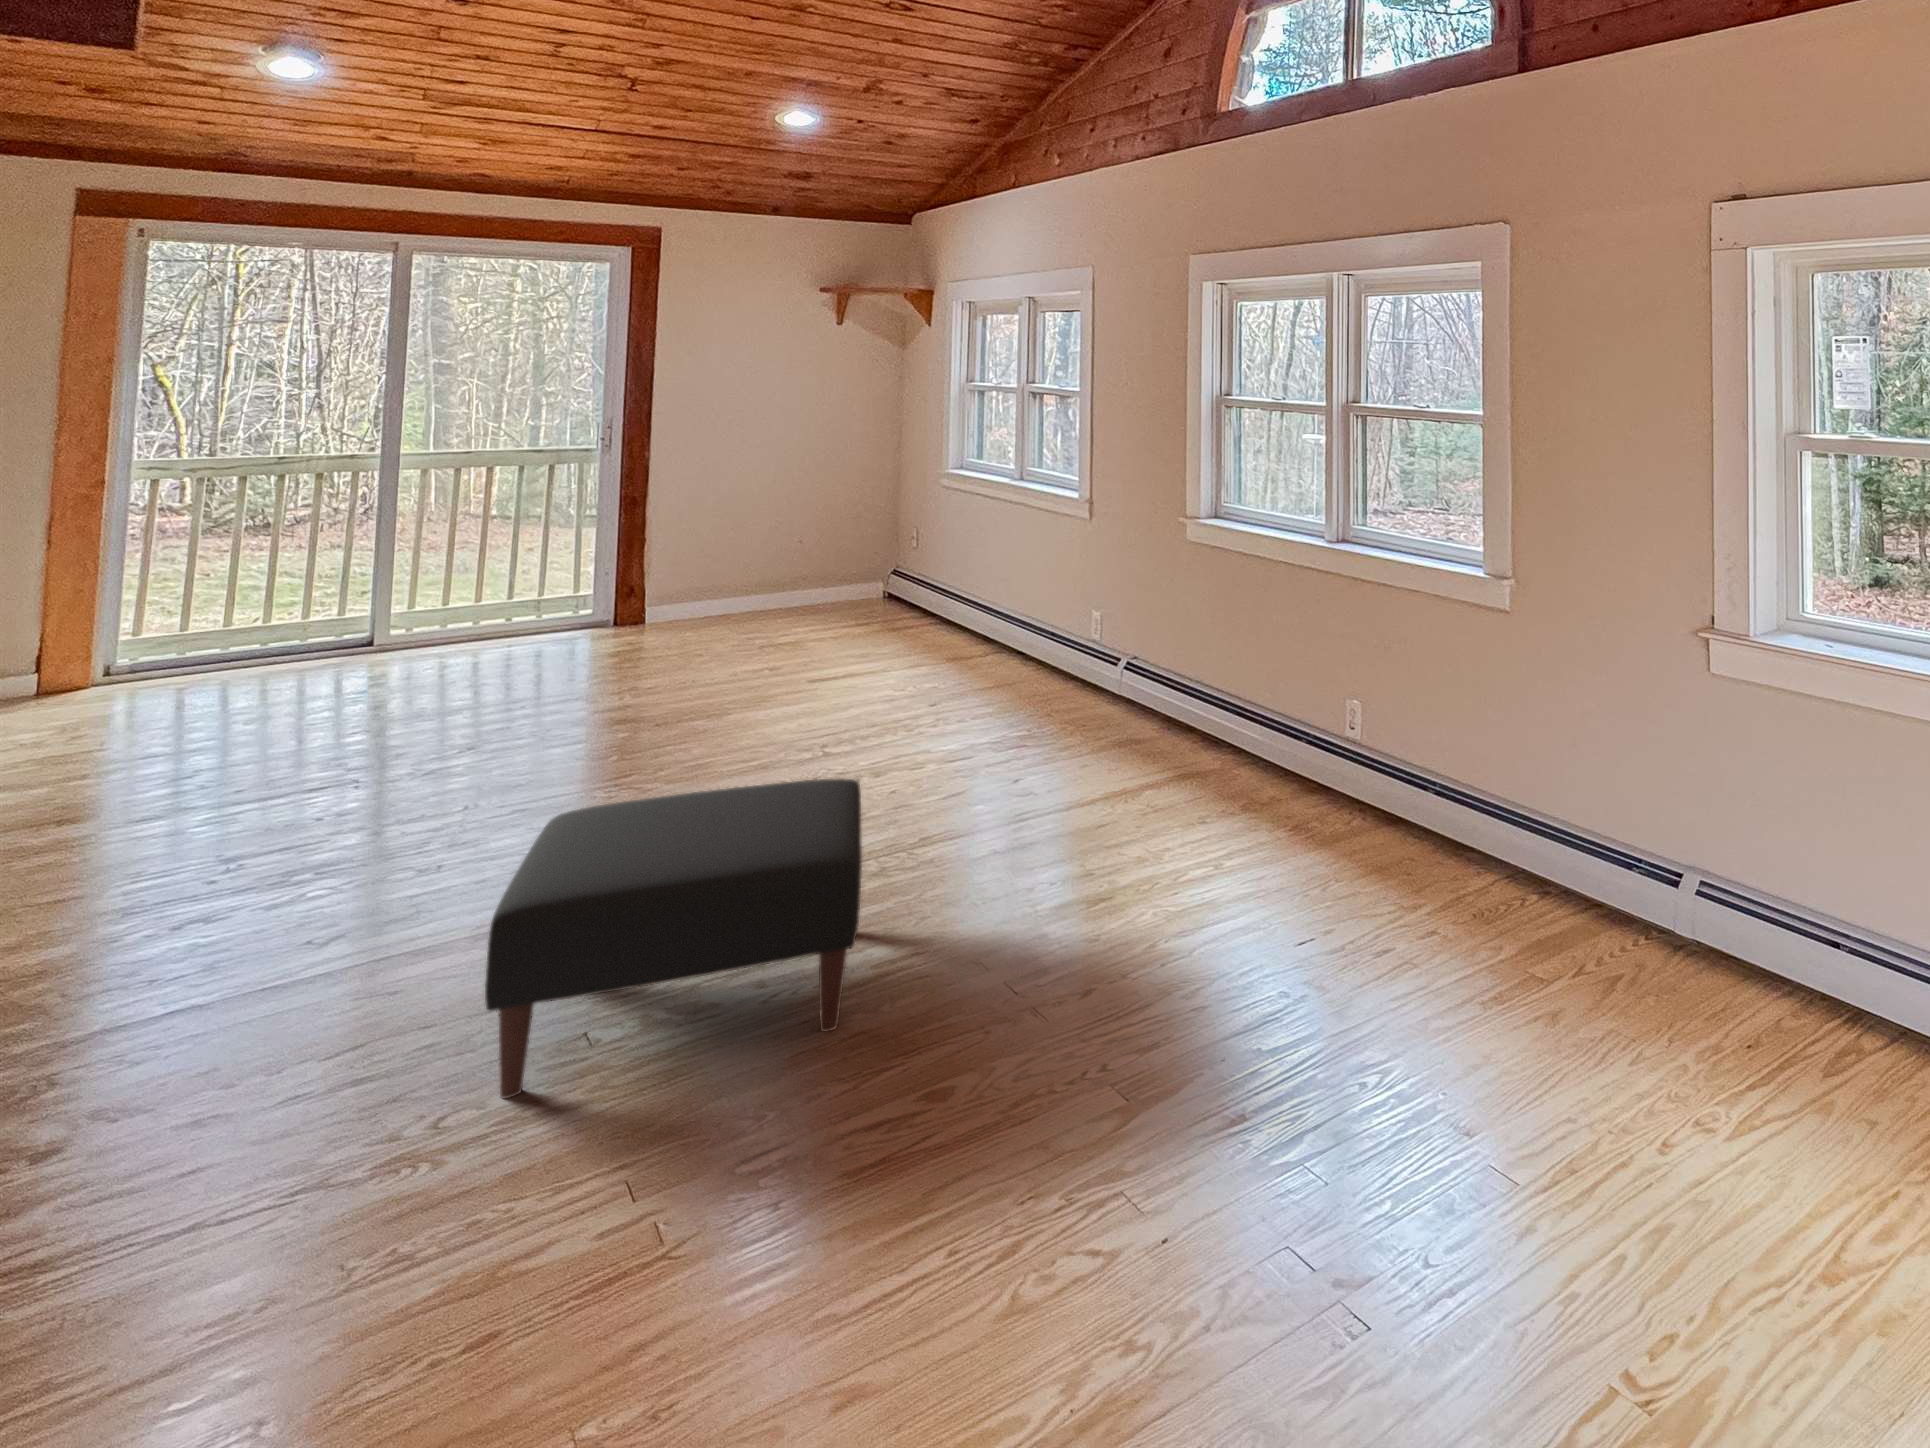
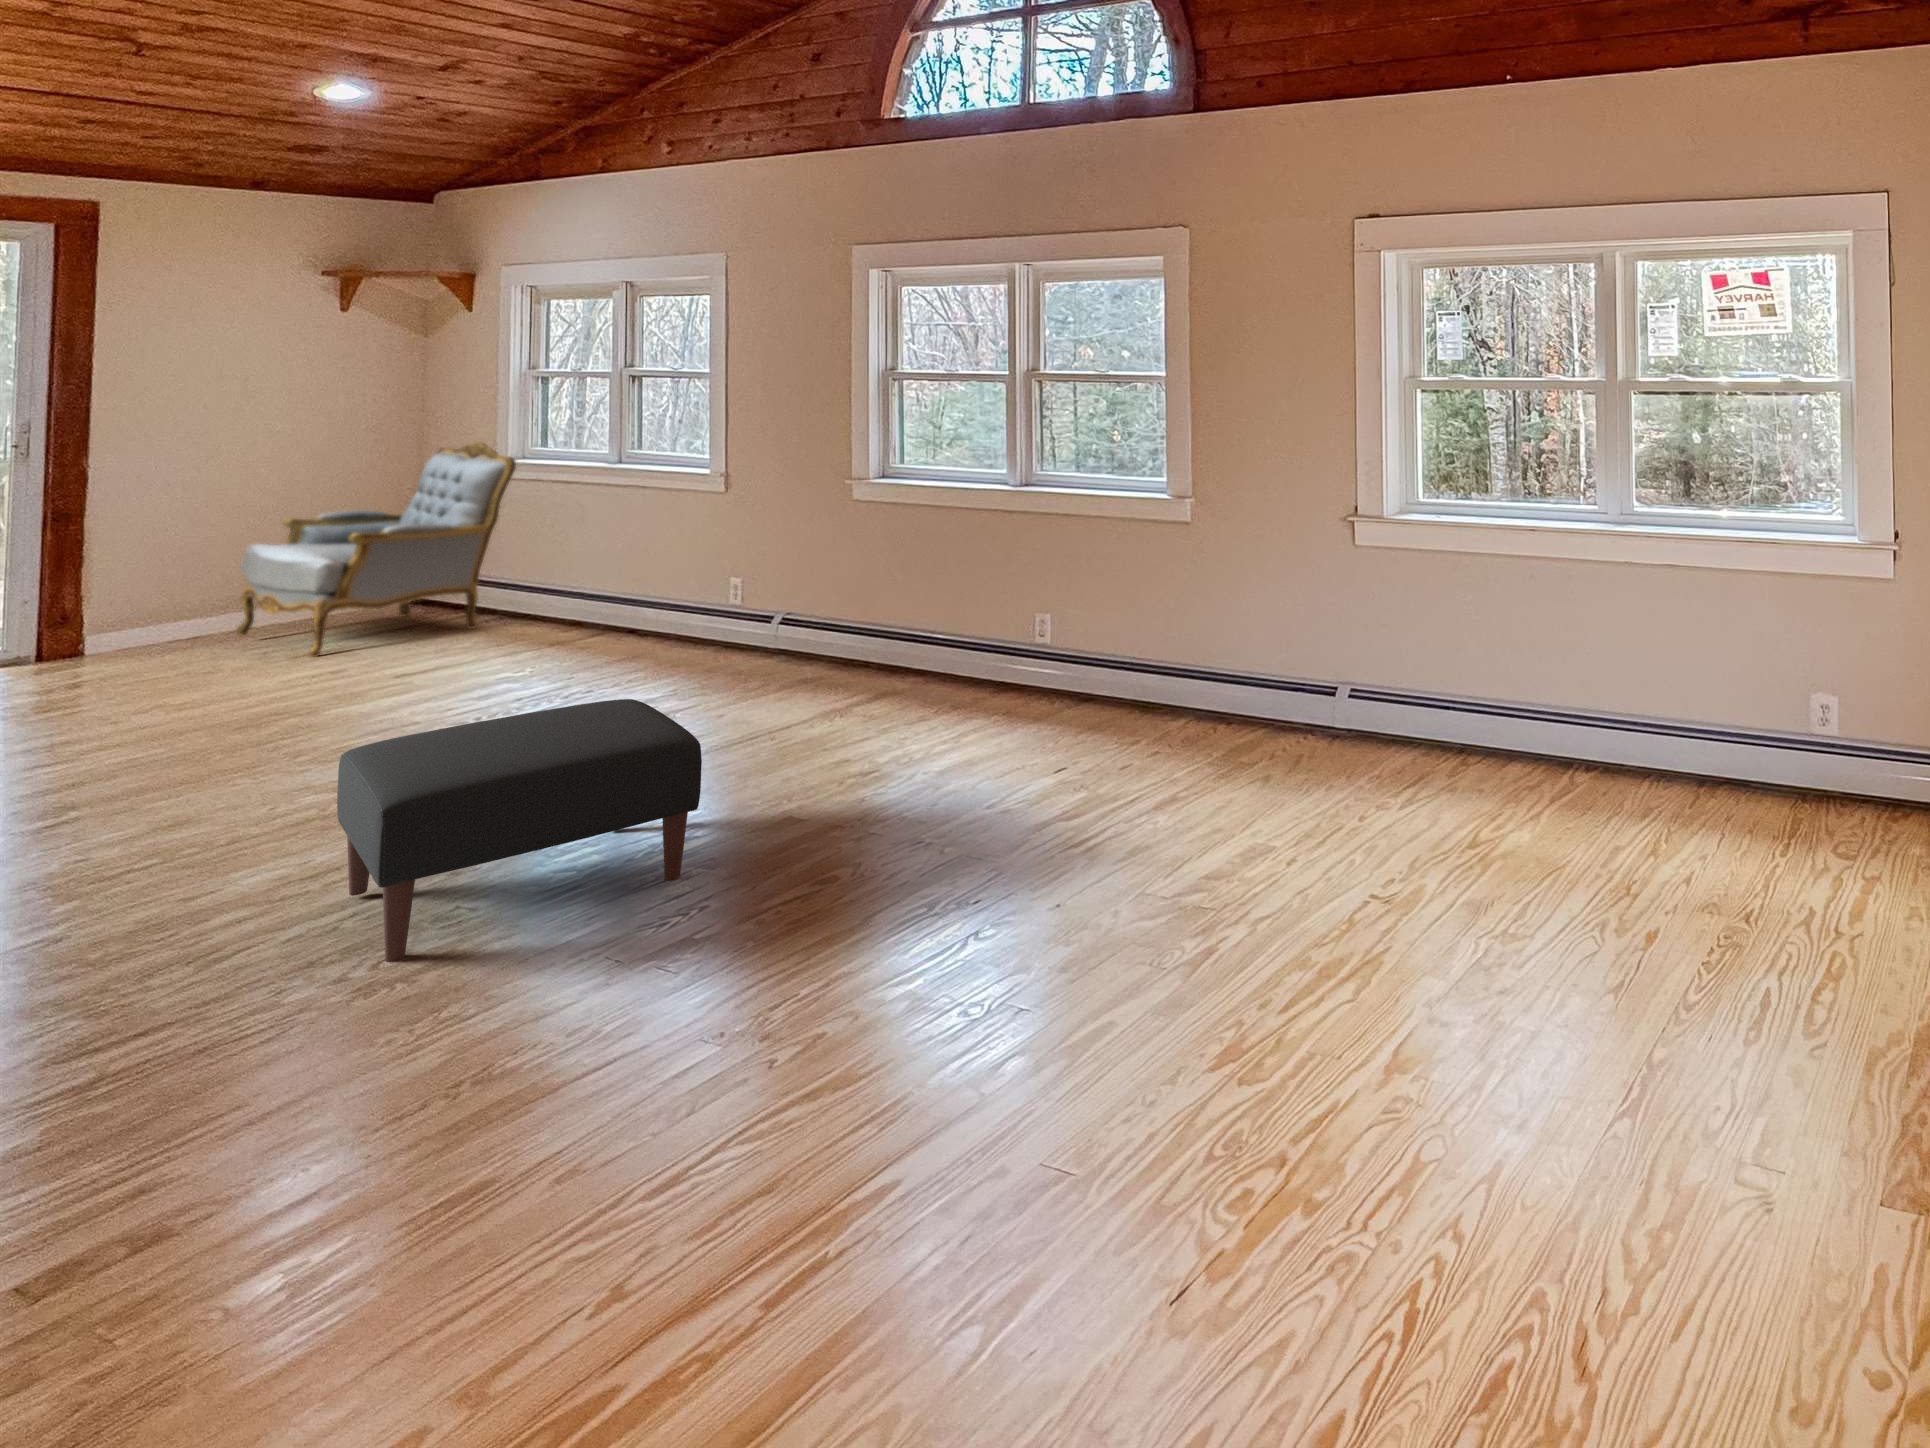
armchair: none [744,452,951,650] -> present [236,443,516,657]

